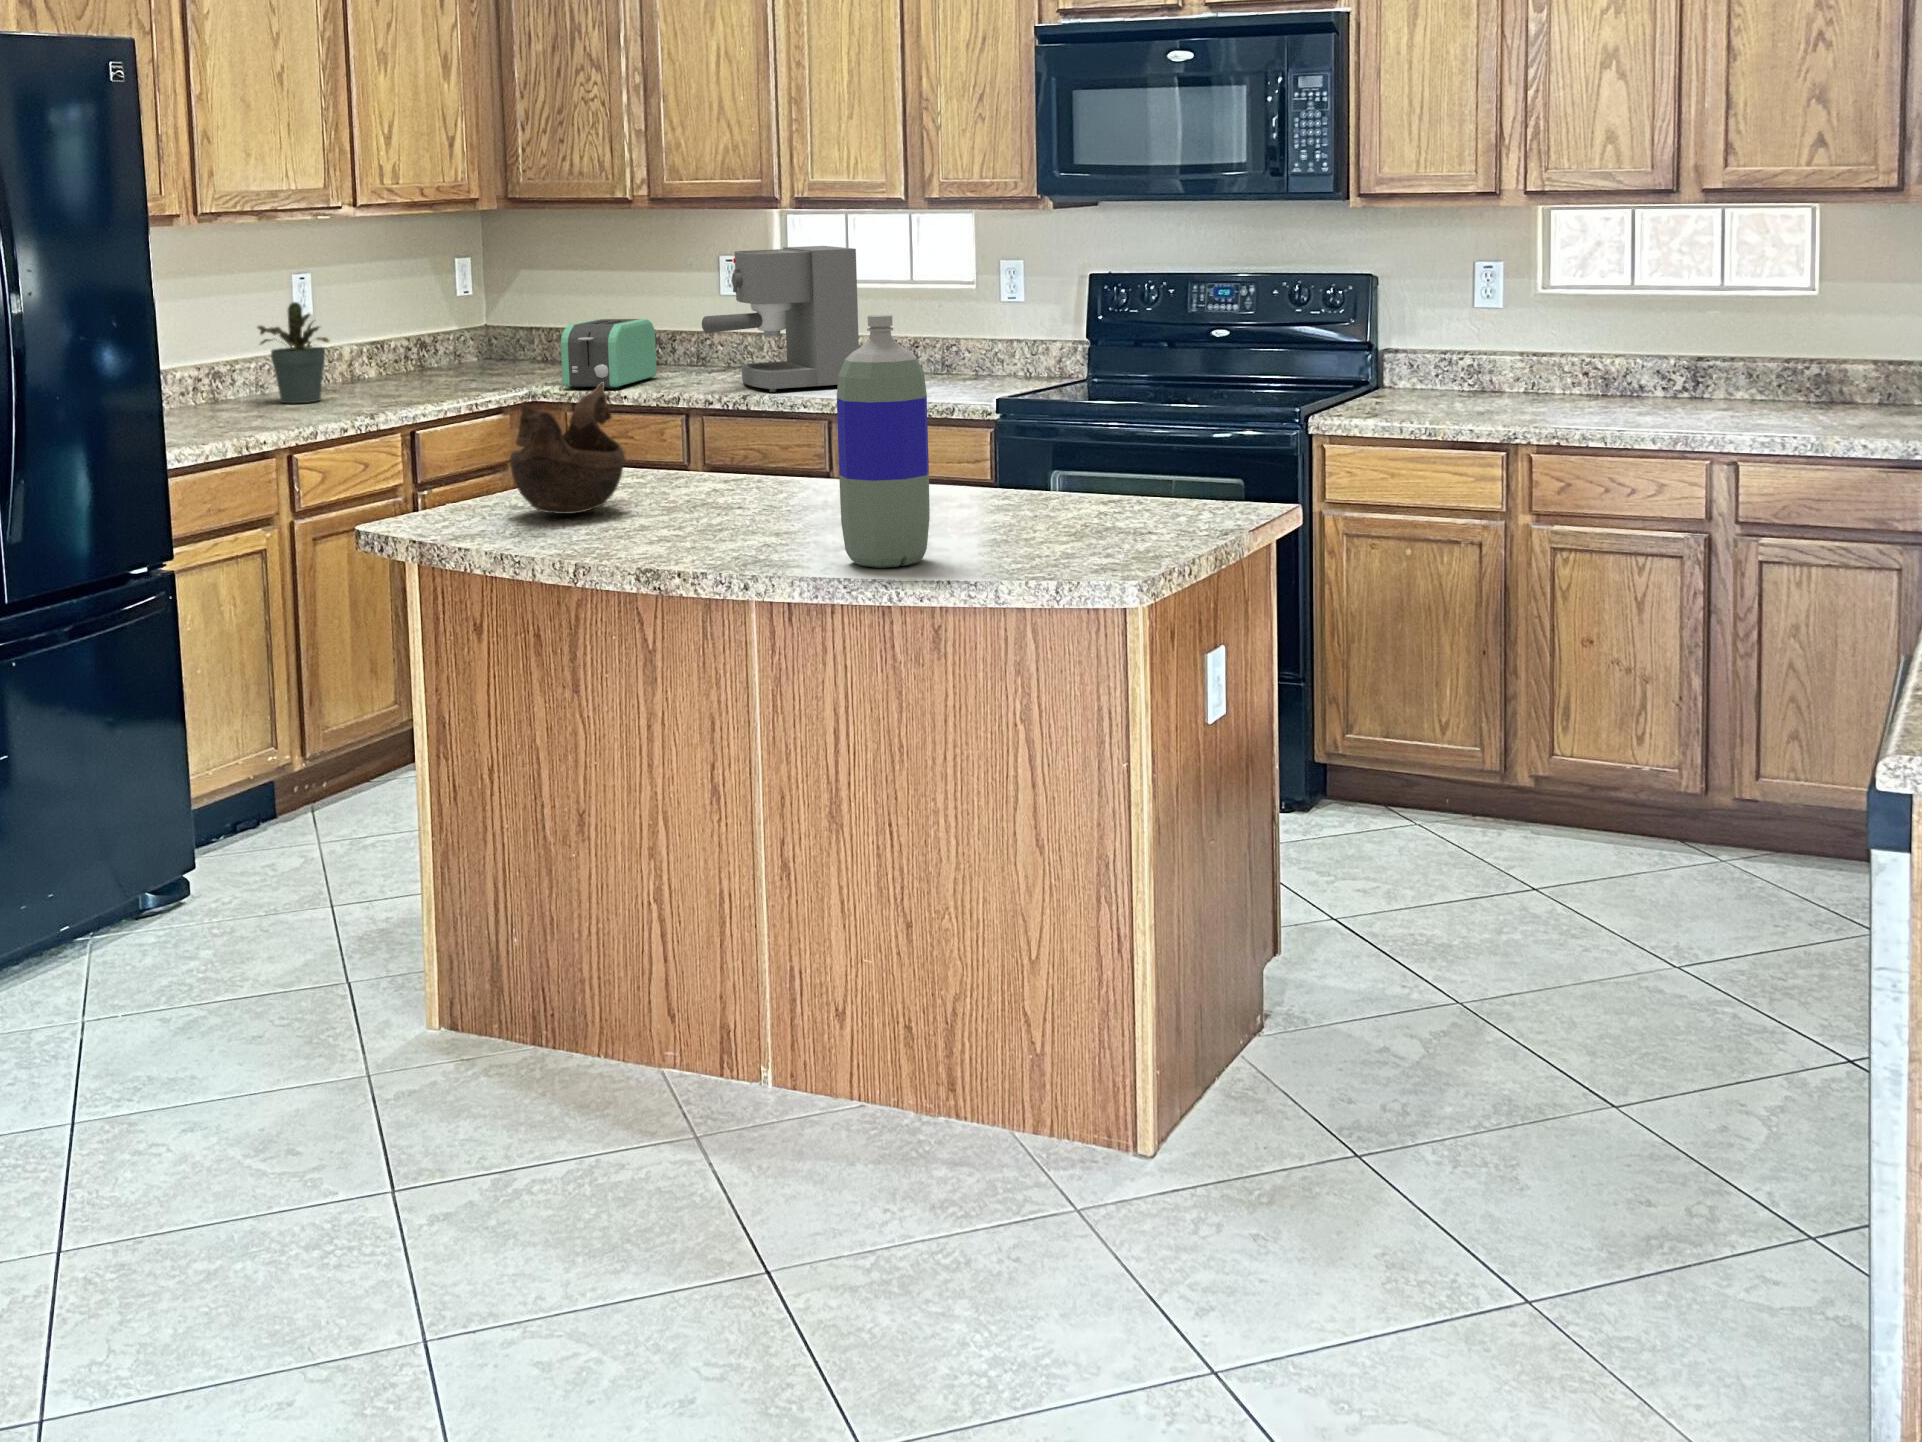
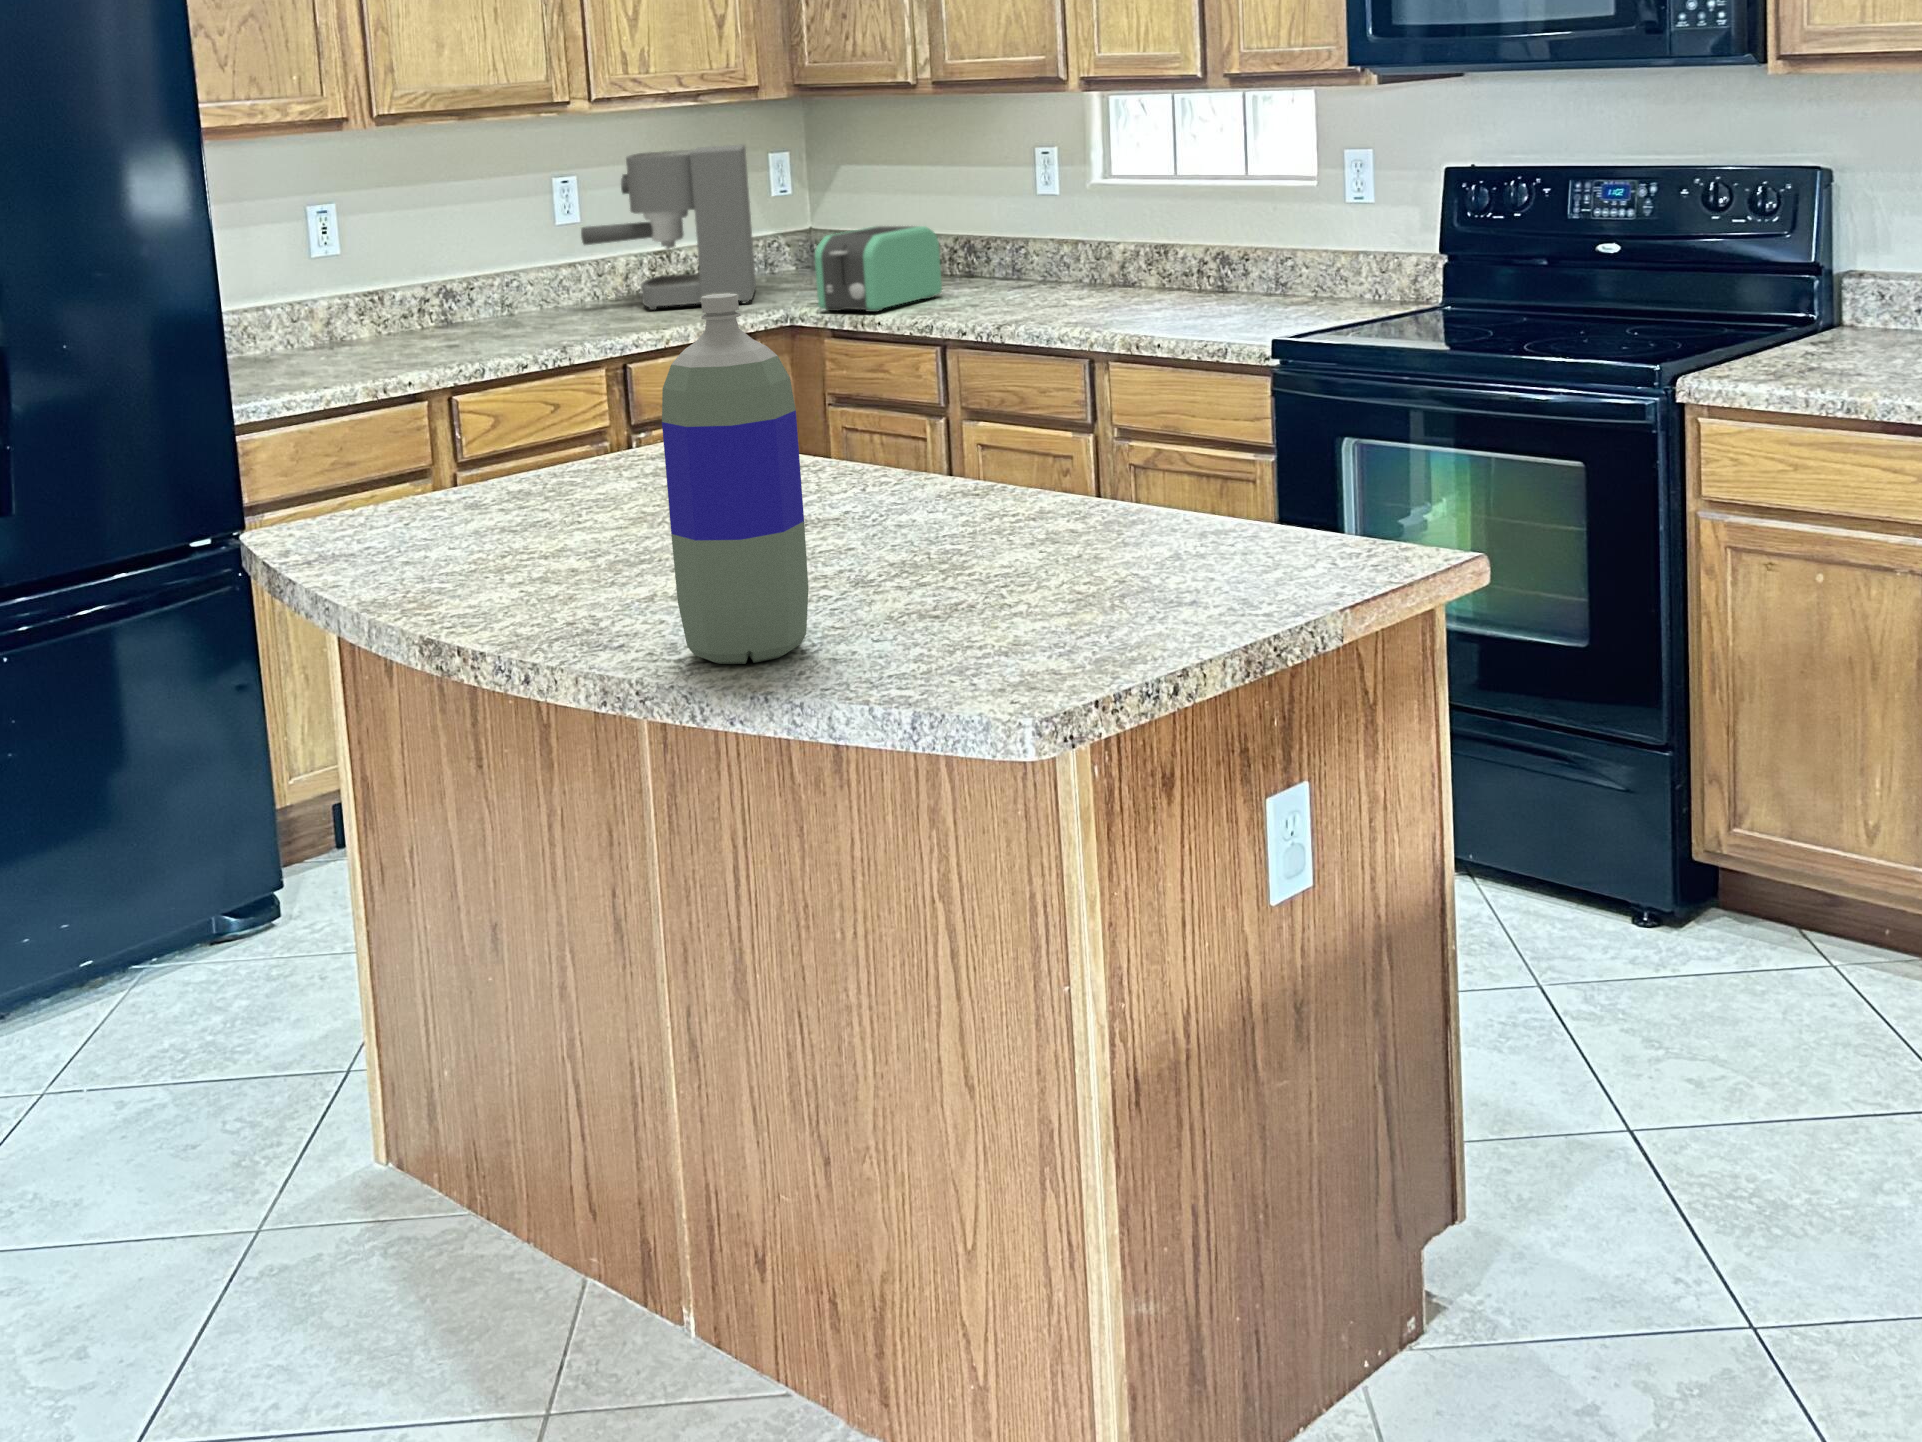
coffee maker: present [702,246,859,392] -> present [581,144,756,310]
potted plant: present [258,302,329,403] -> none [476,213,559,328]
decorative bowl: present [509,383,625,514] -> none [401,350,602,528]

